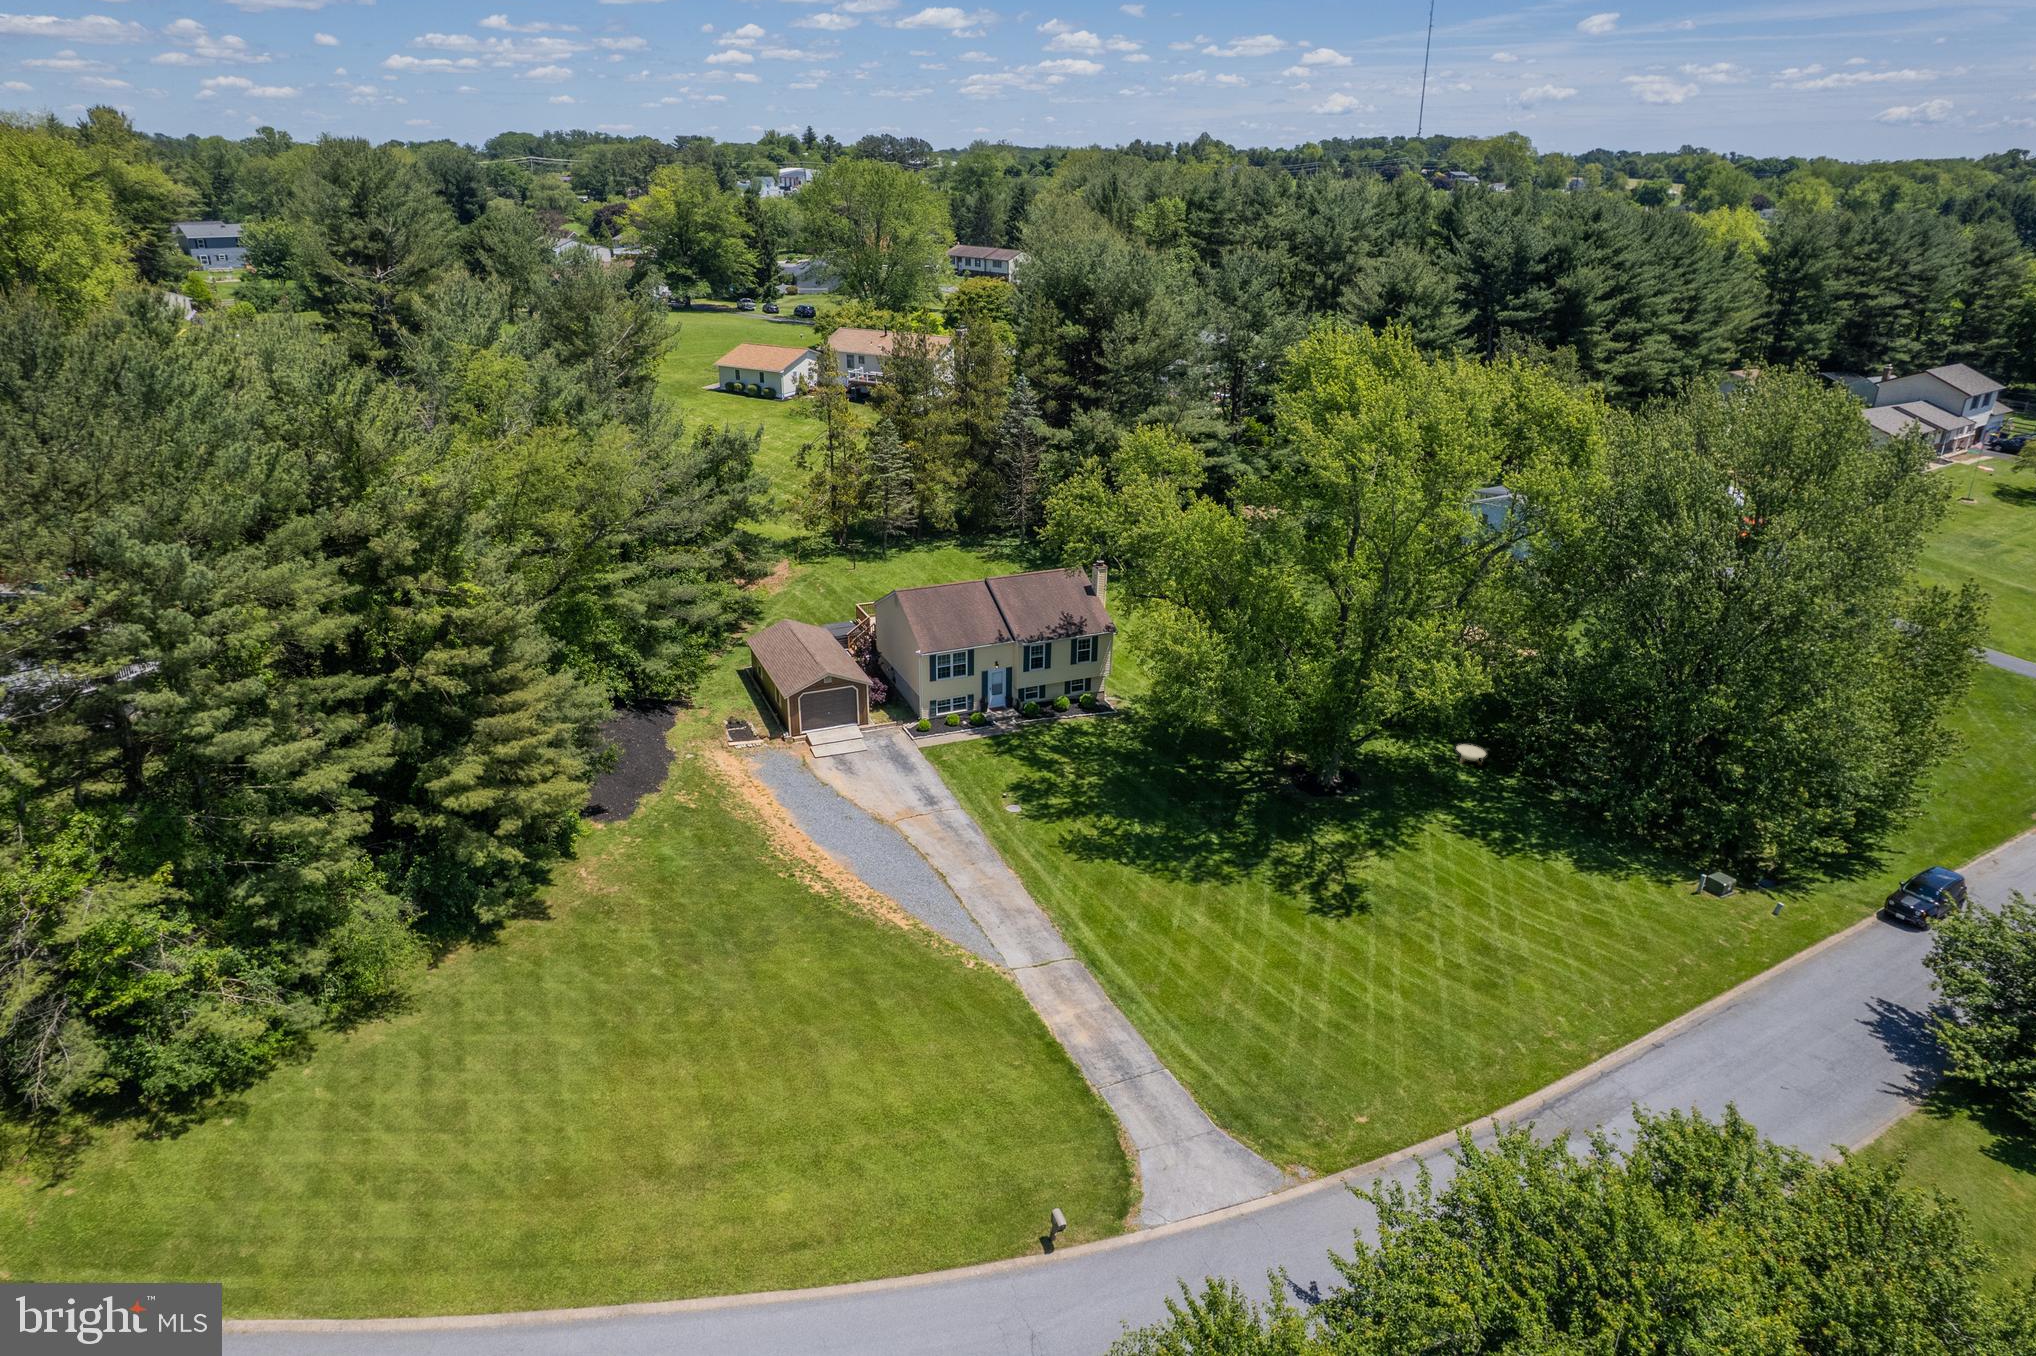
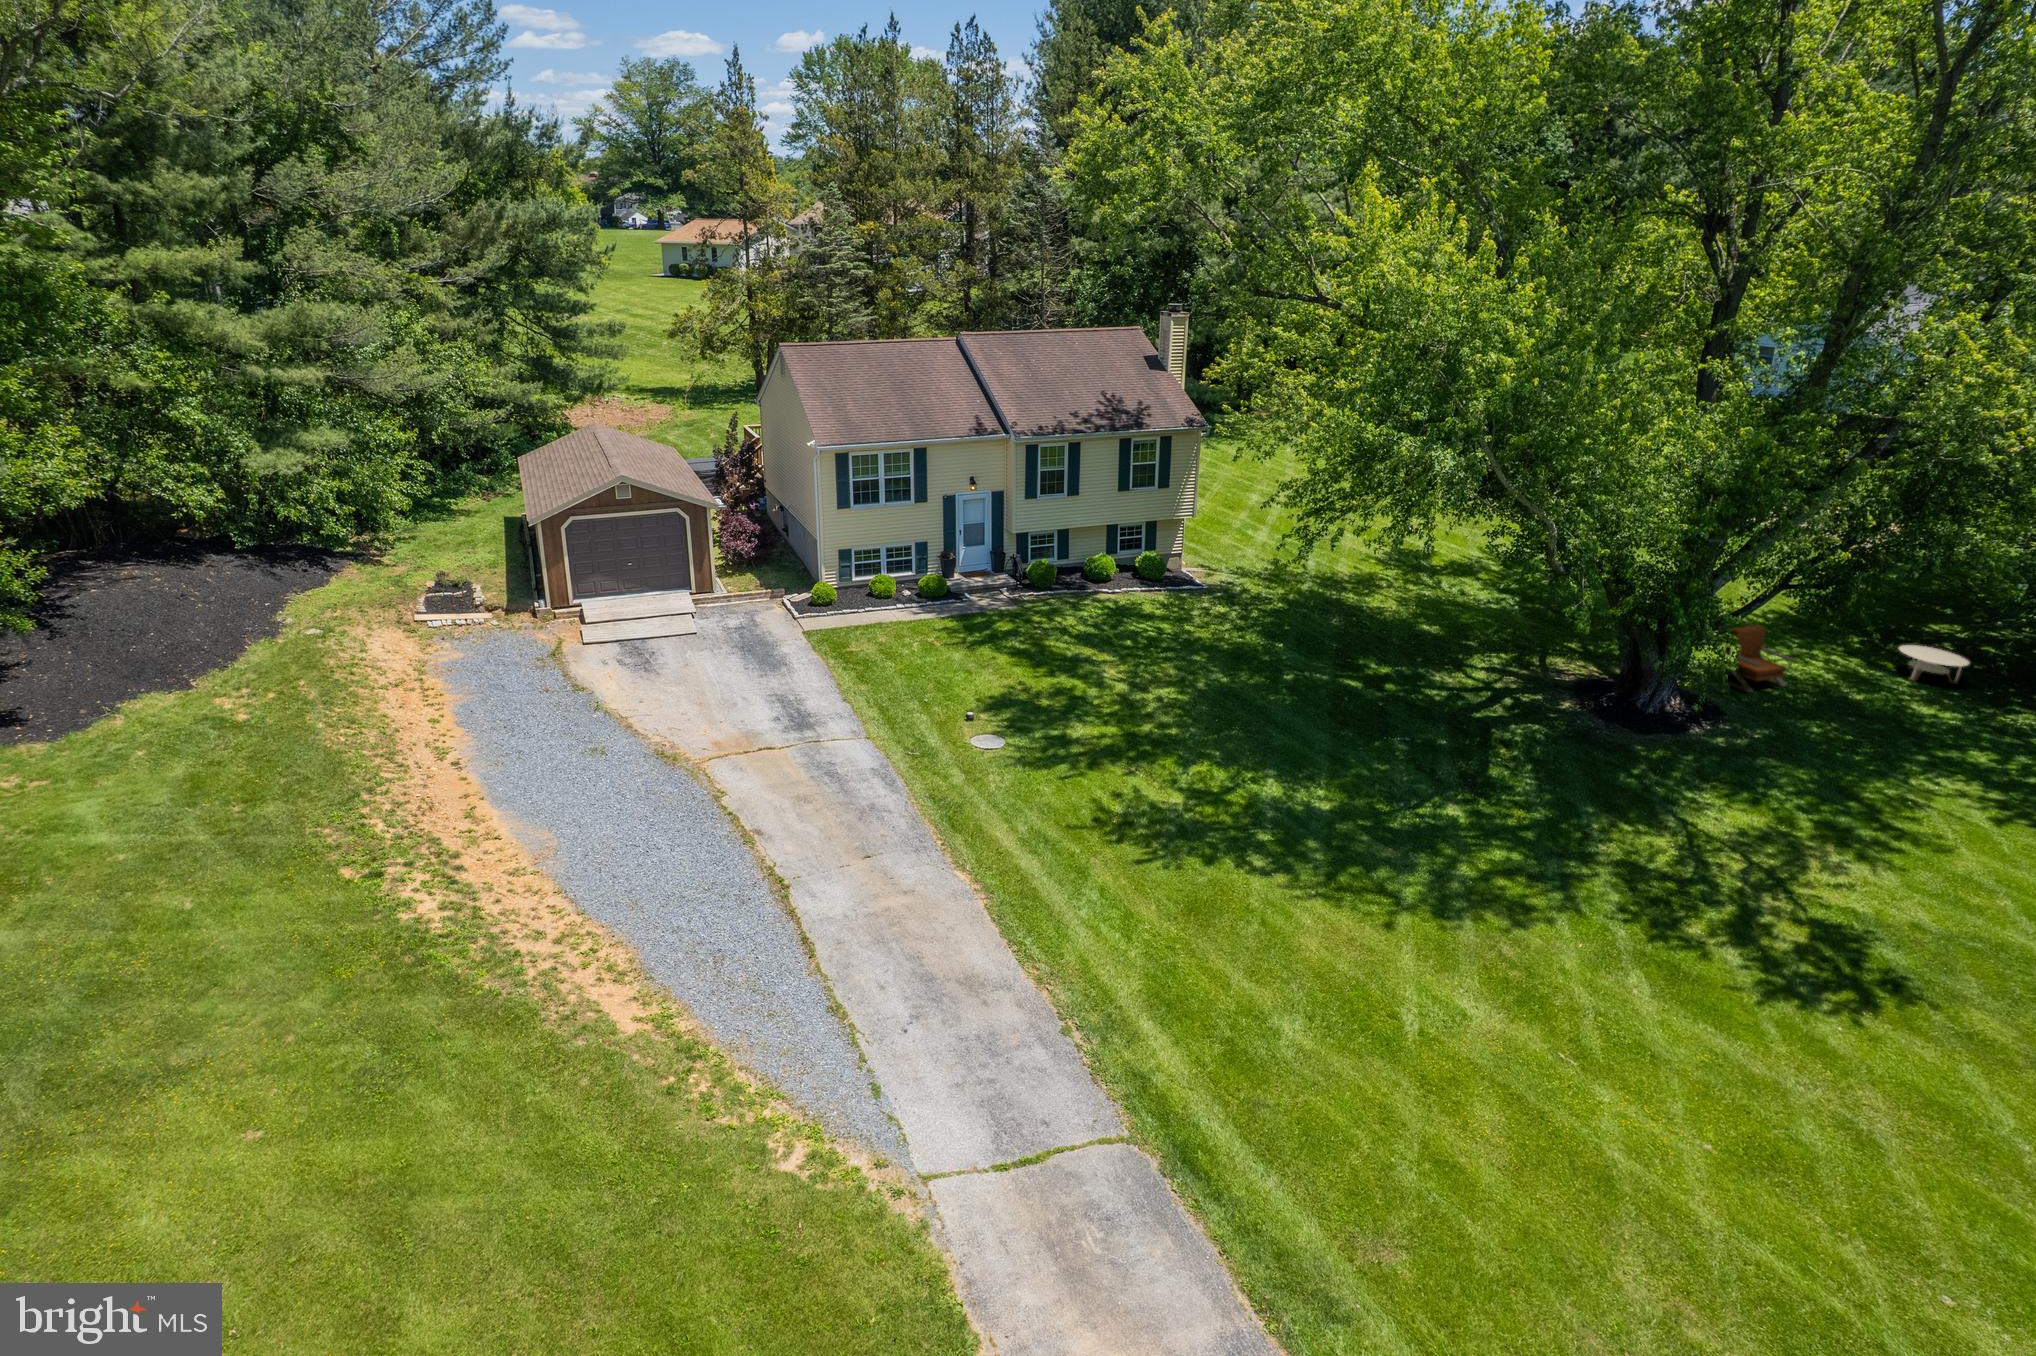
lounge chair: none [1359,738,1397,773] -> present [1725,625,1794,692]

